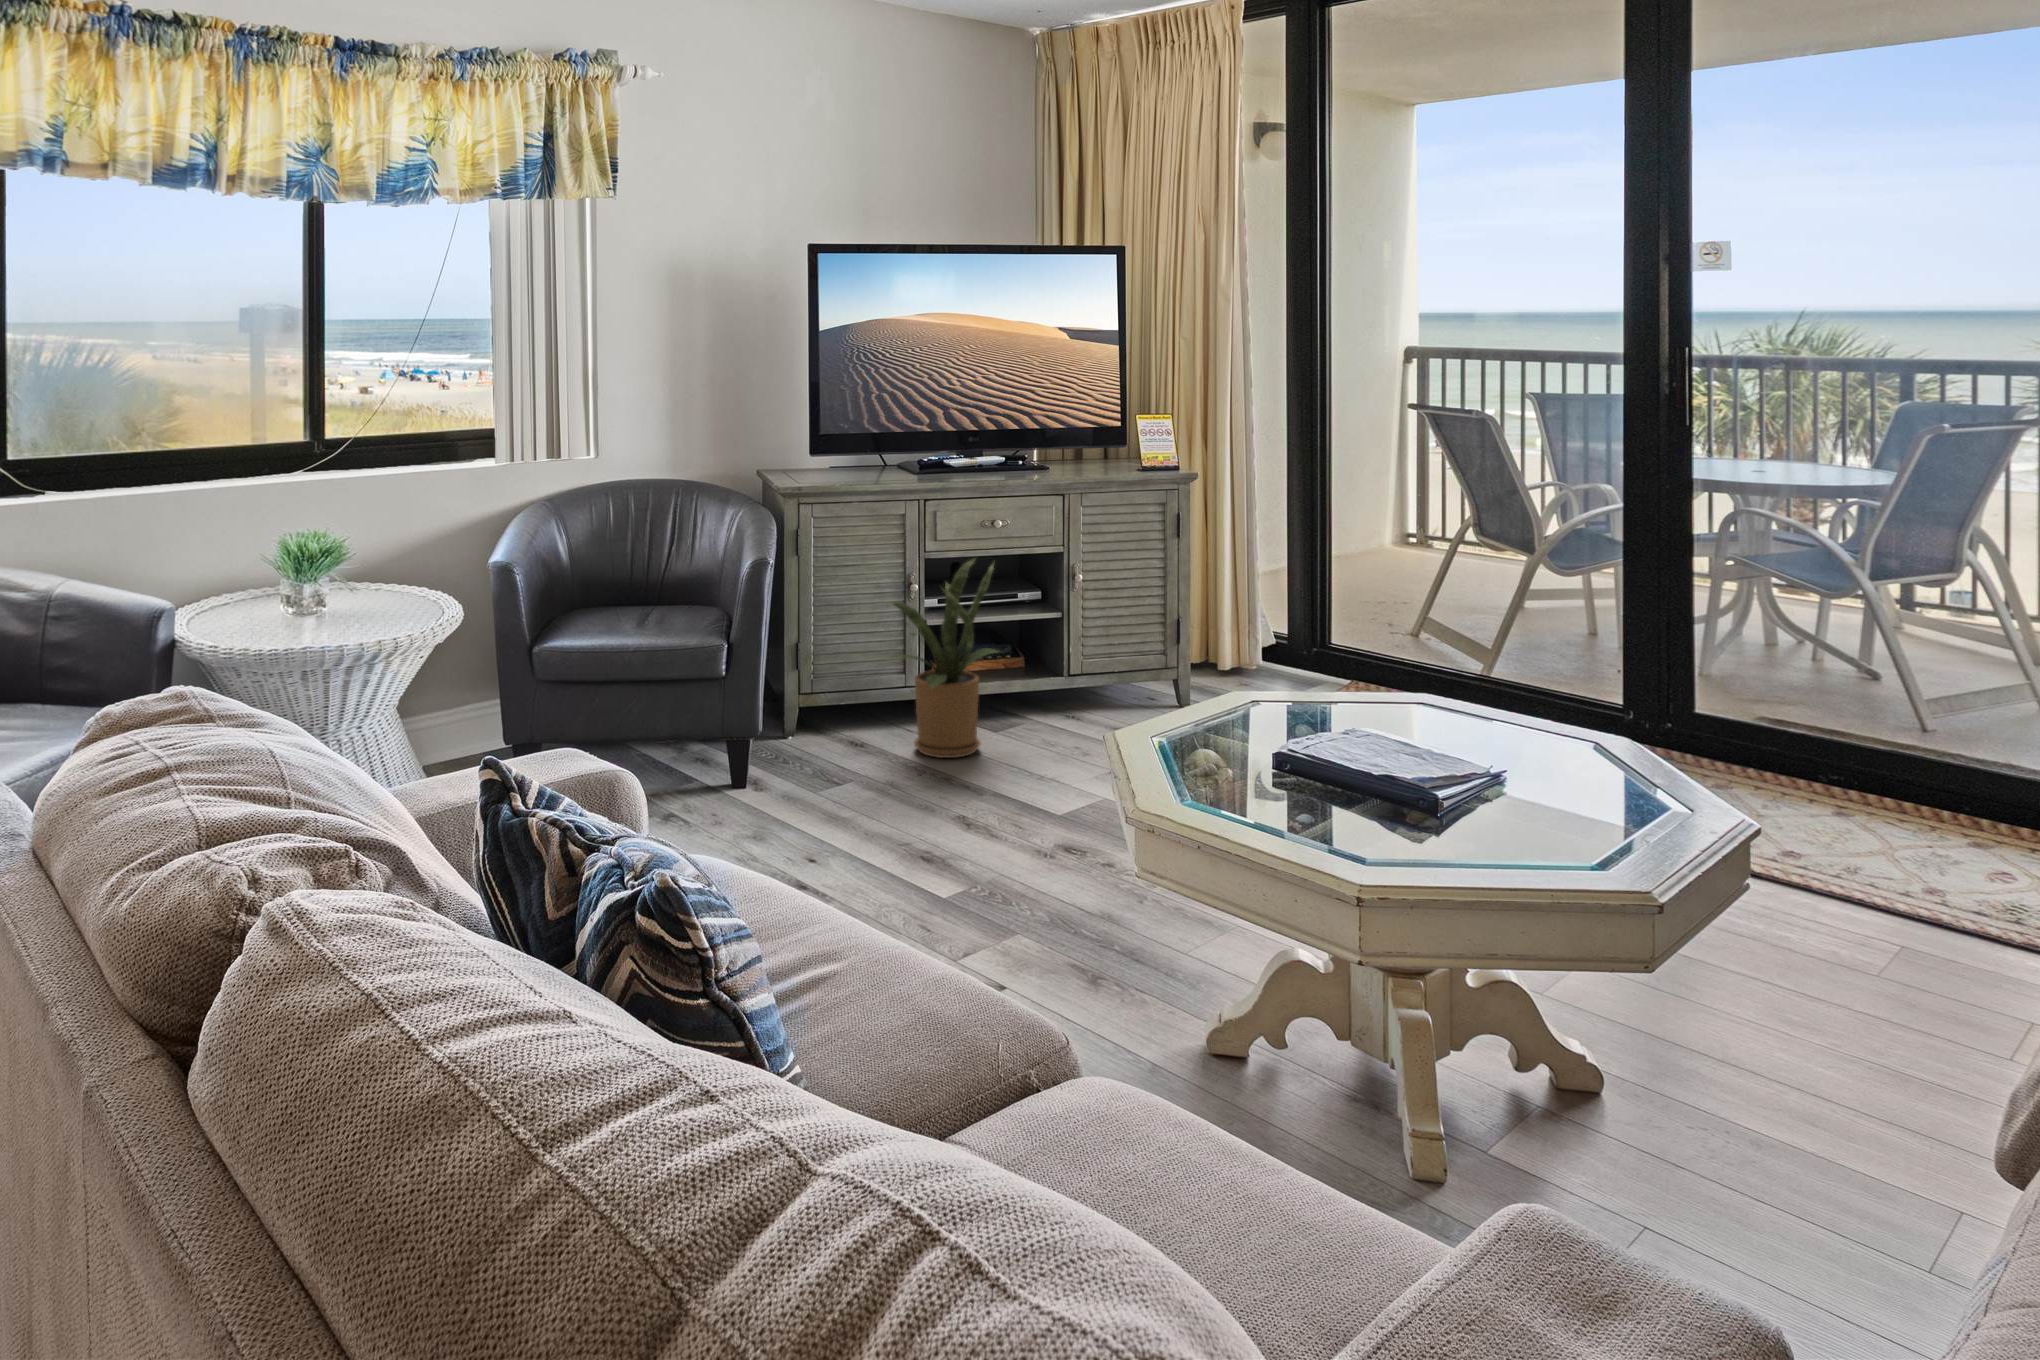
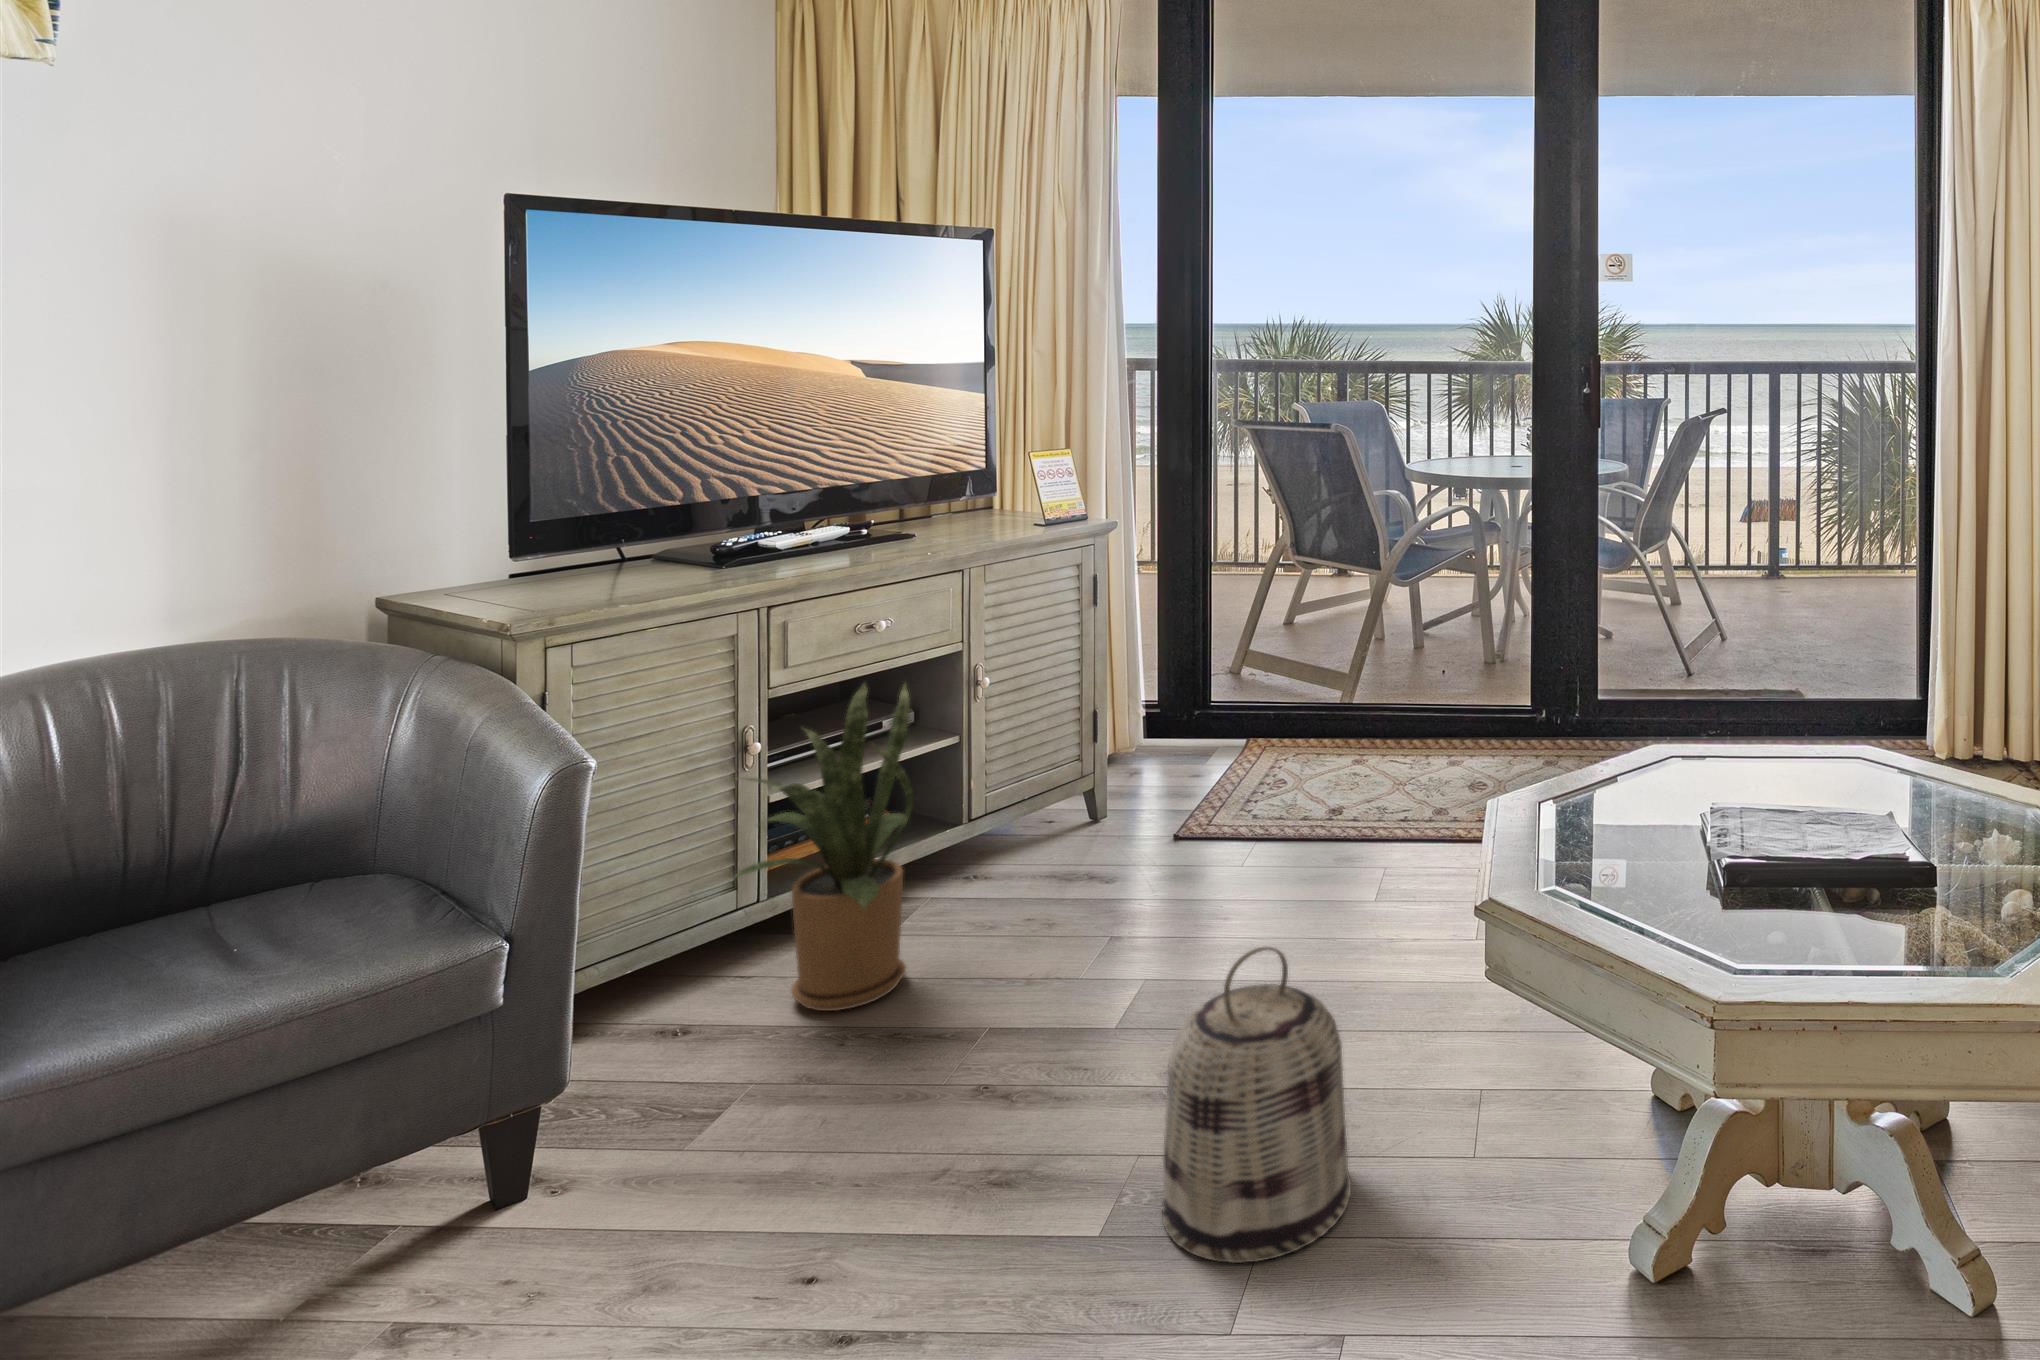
basket: none [975,732,1099,925] -> present [1162,947,1351,1263]

